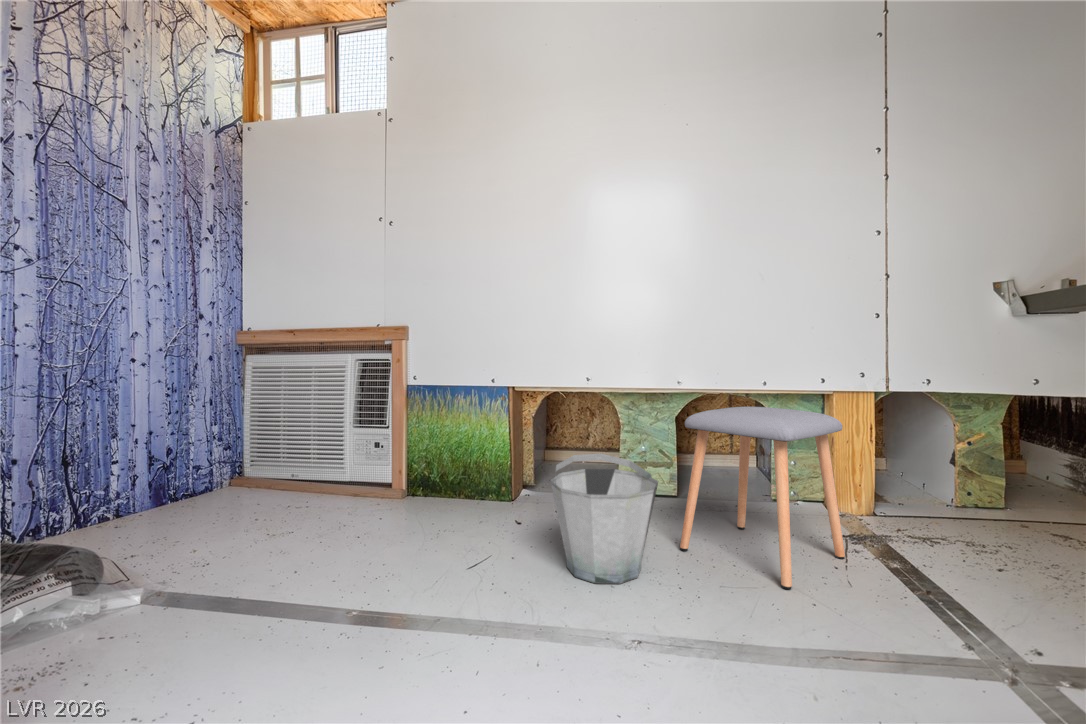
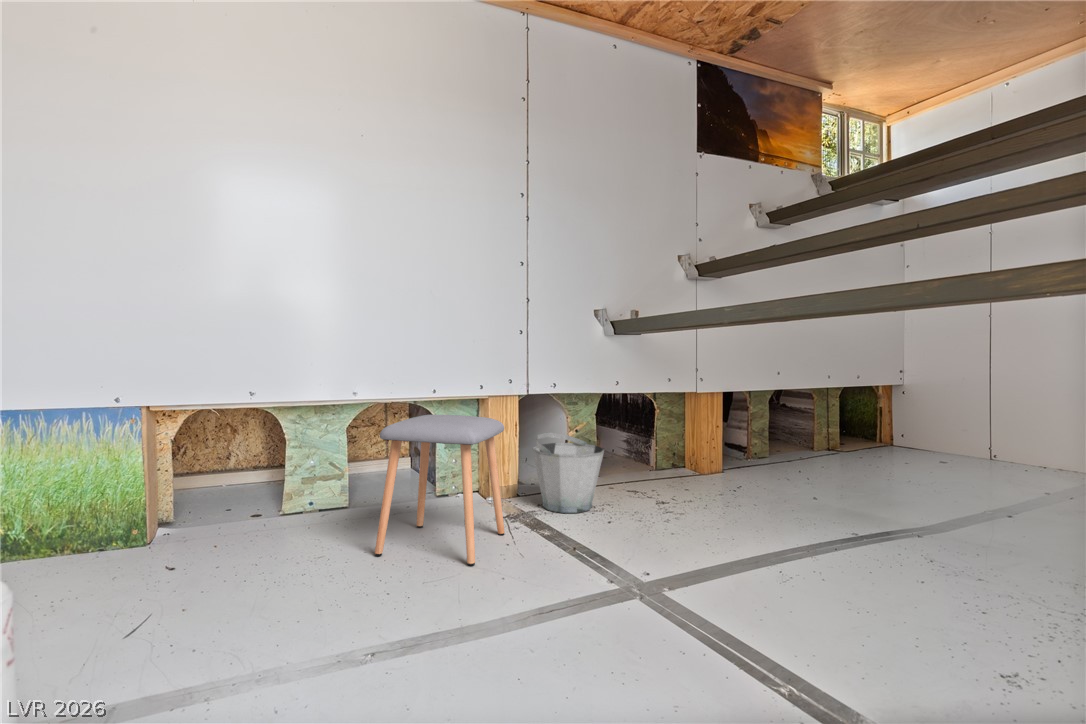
bucket: present [551,454,658,584] -> present [533,433,604,513]

